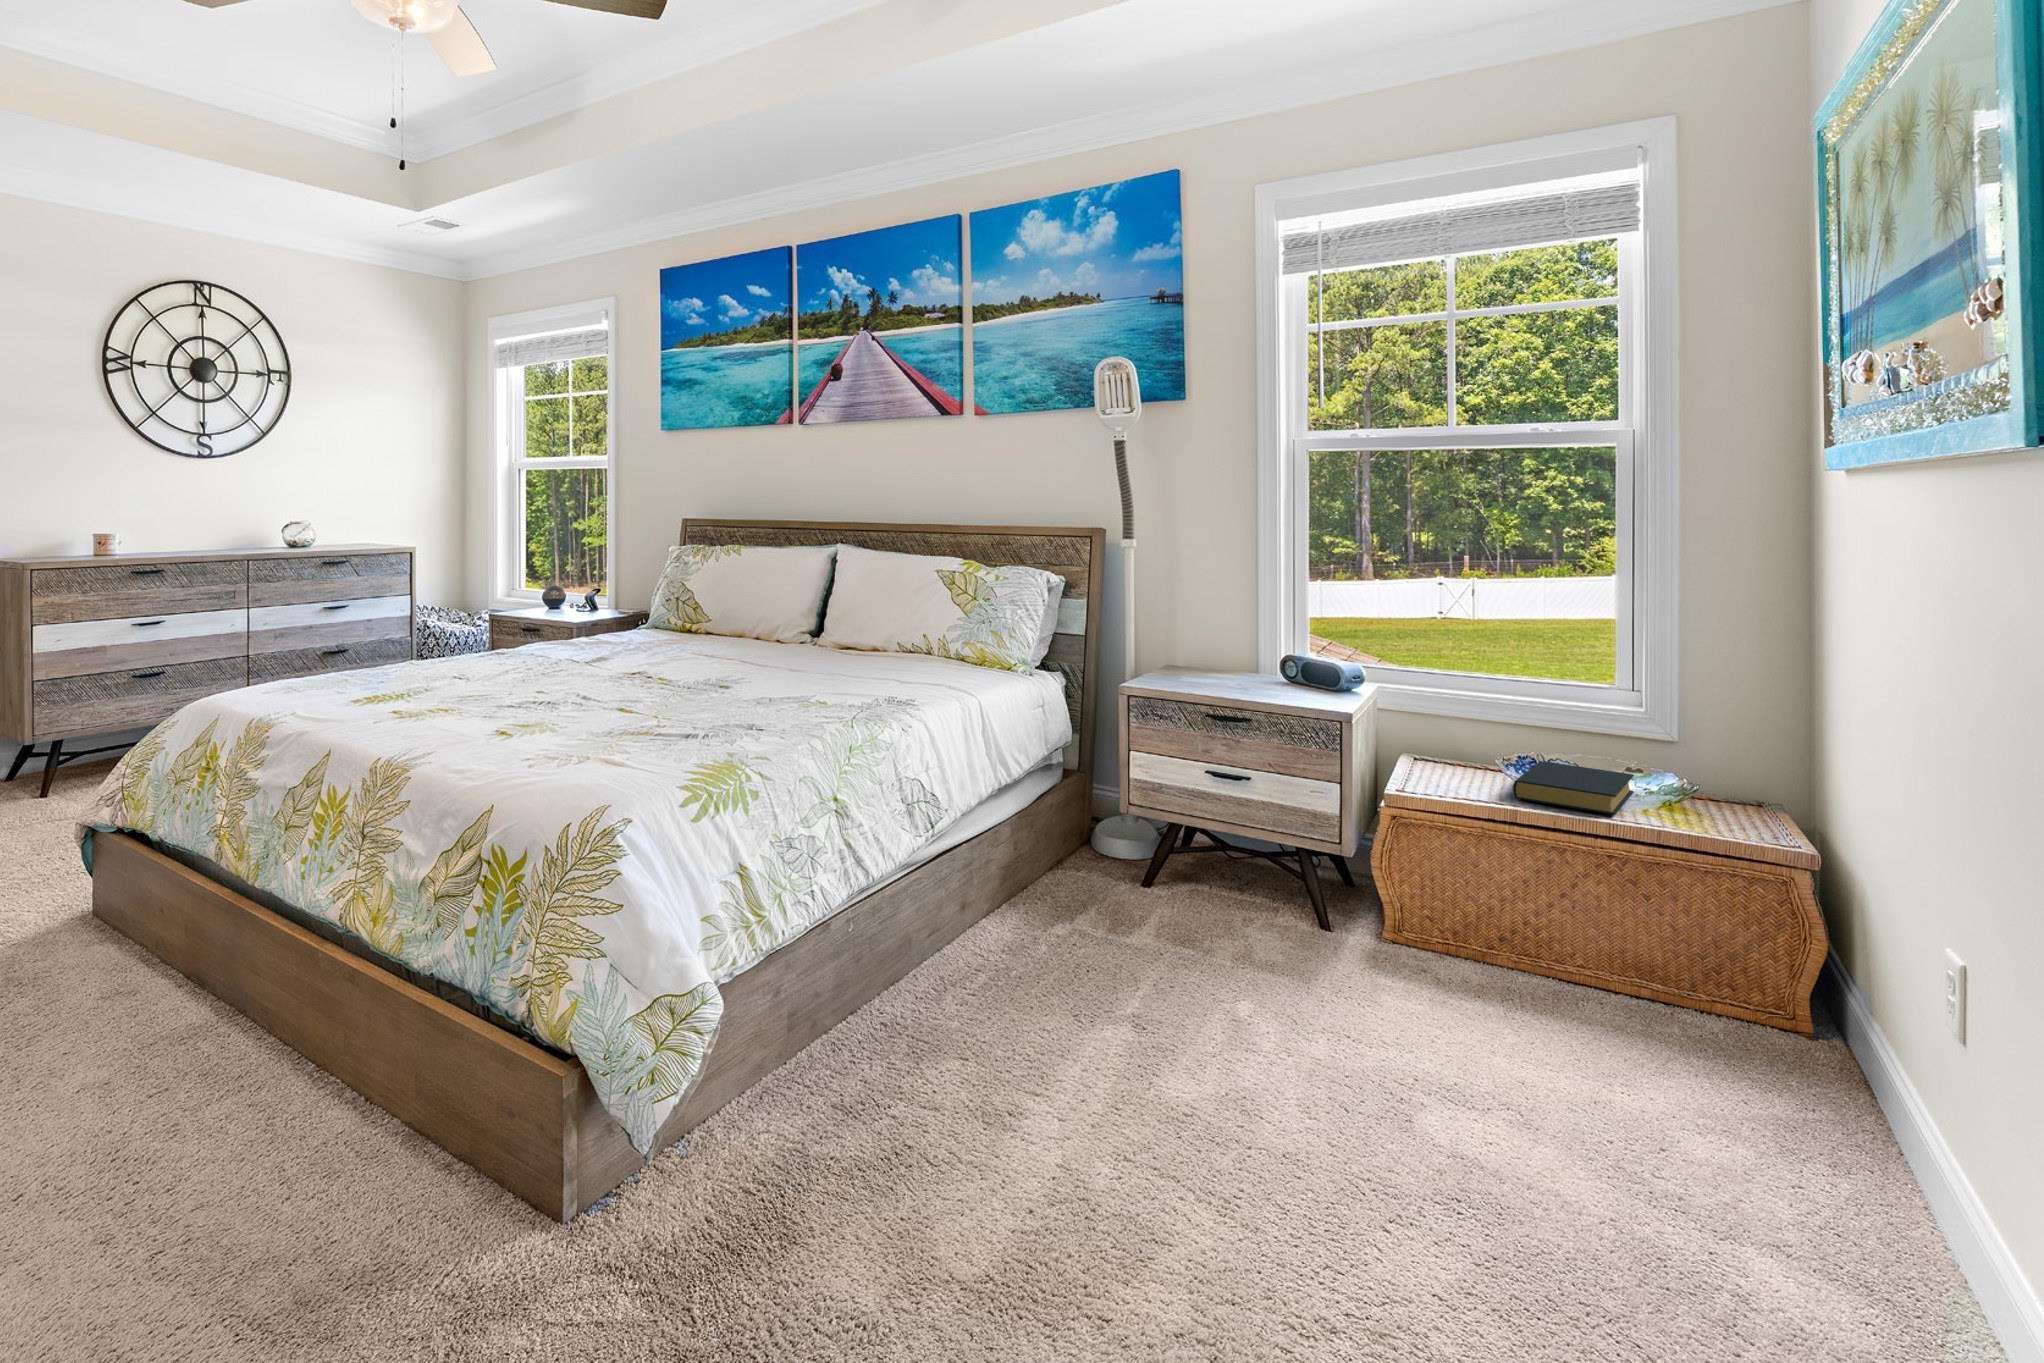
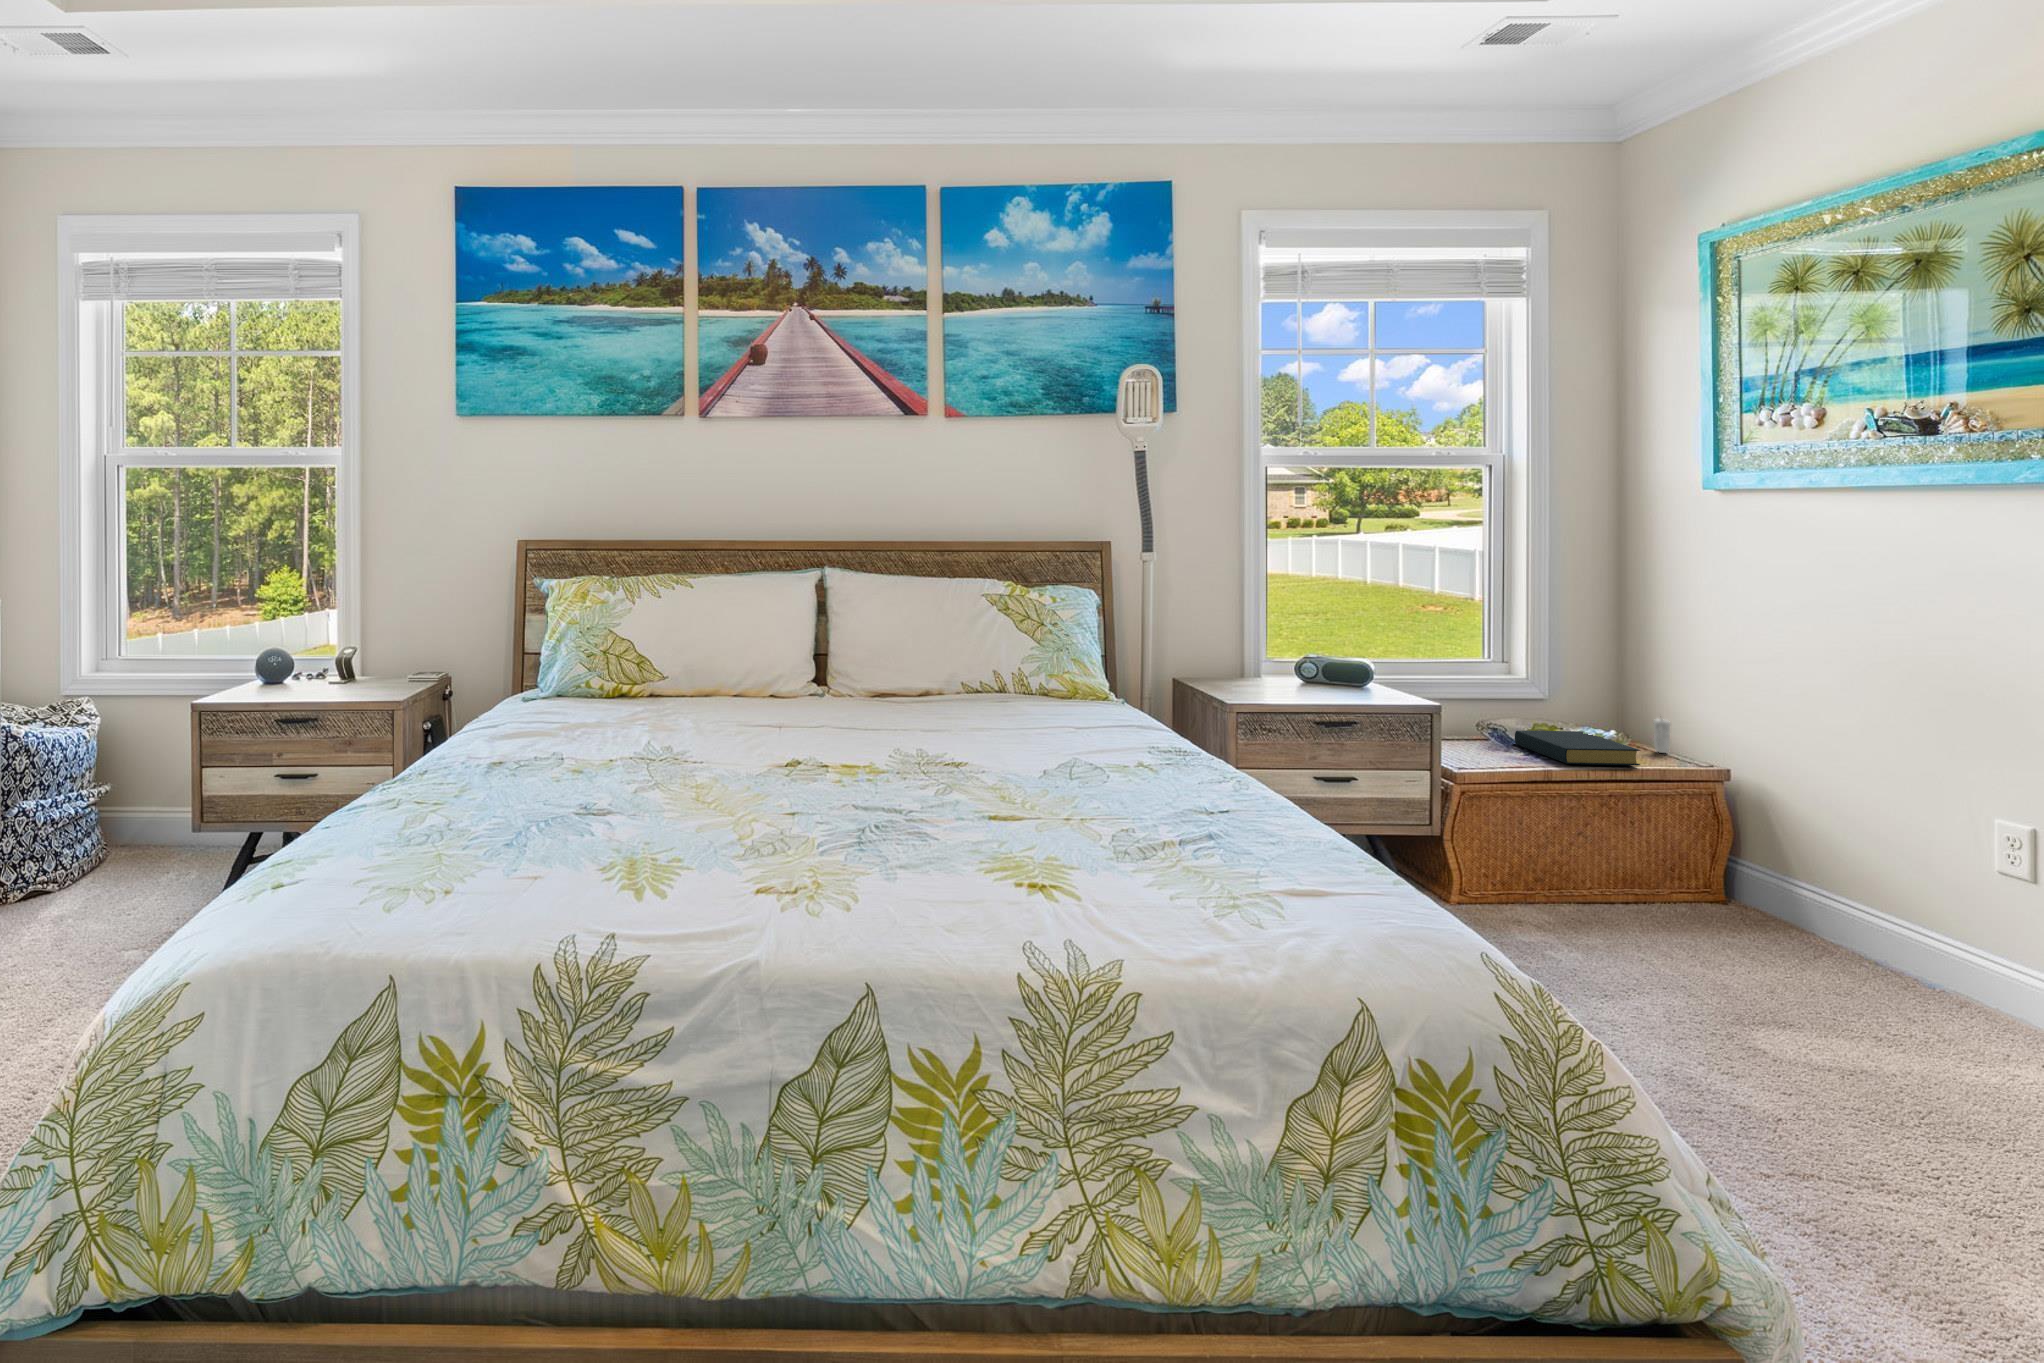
candle: none [1719,762,1742,815] -> present [1653,719,1671,753]

